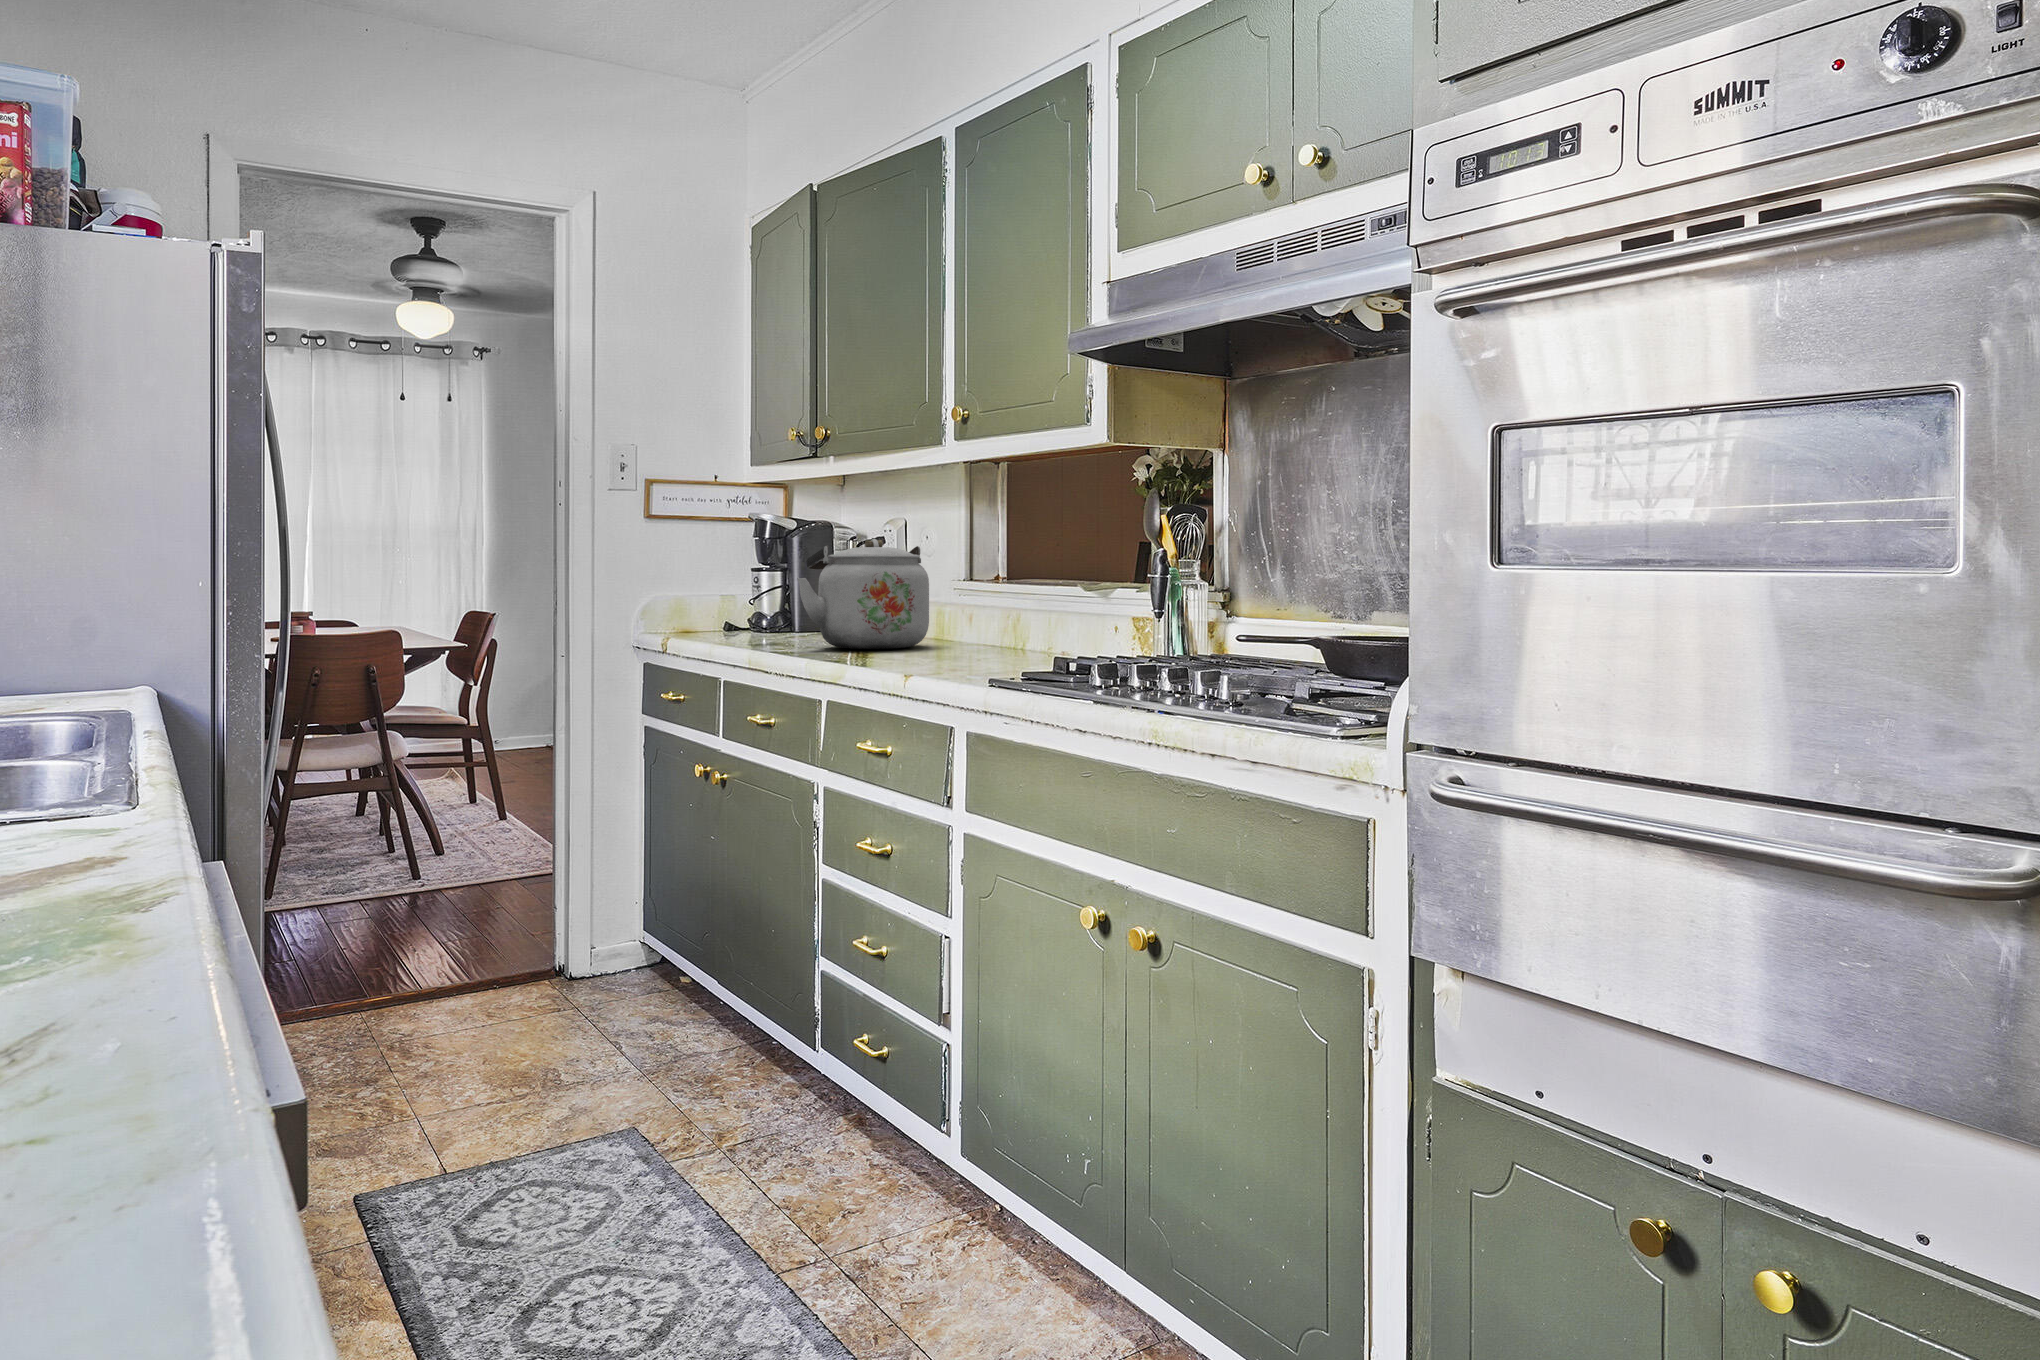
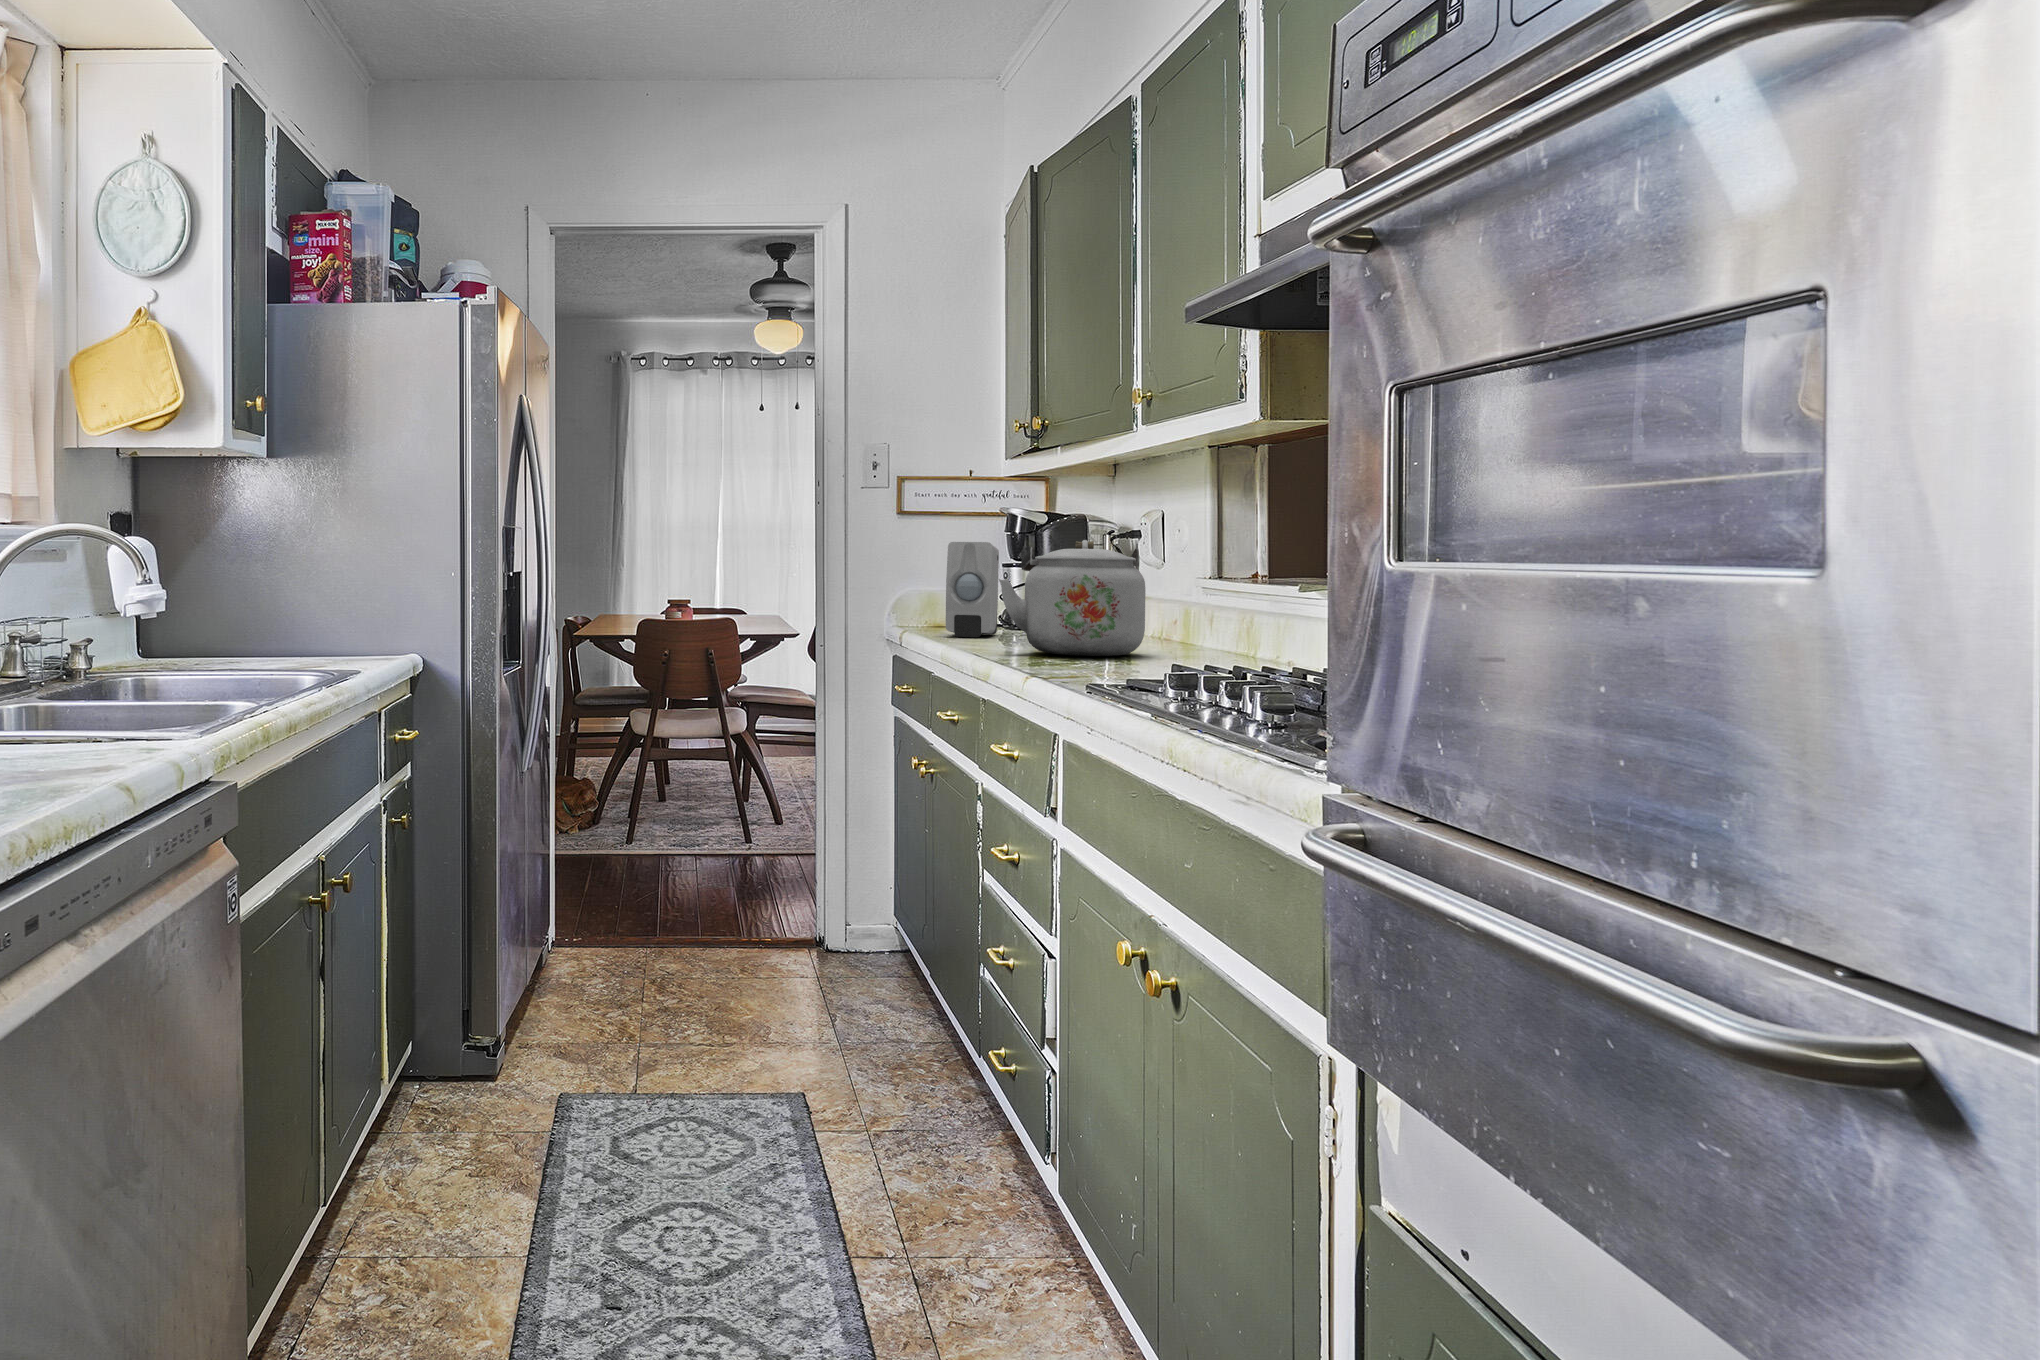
soap dispenser: none [702,542,747,638] -> present [946,542,999,637]

